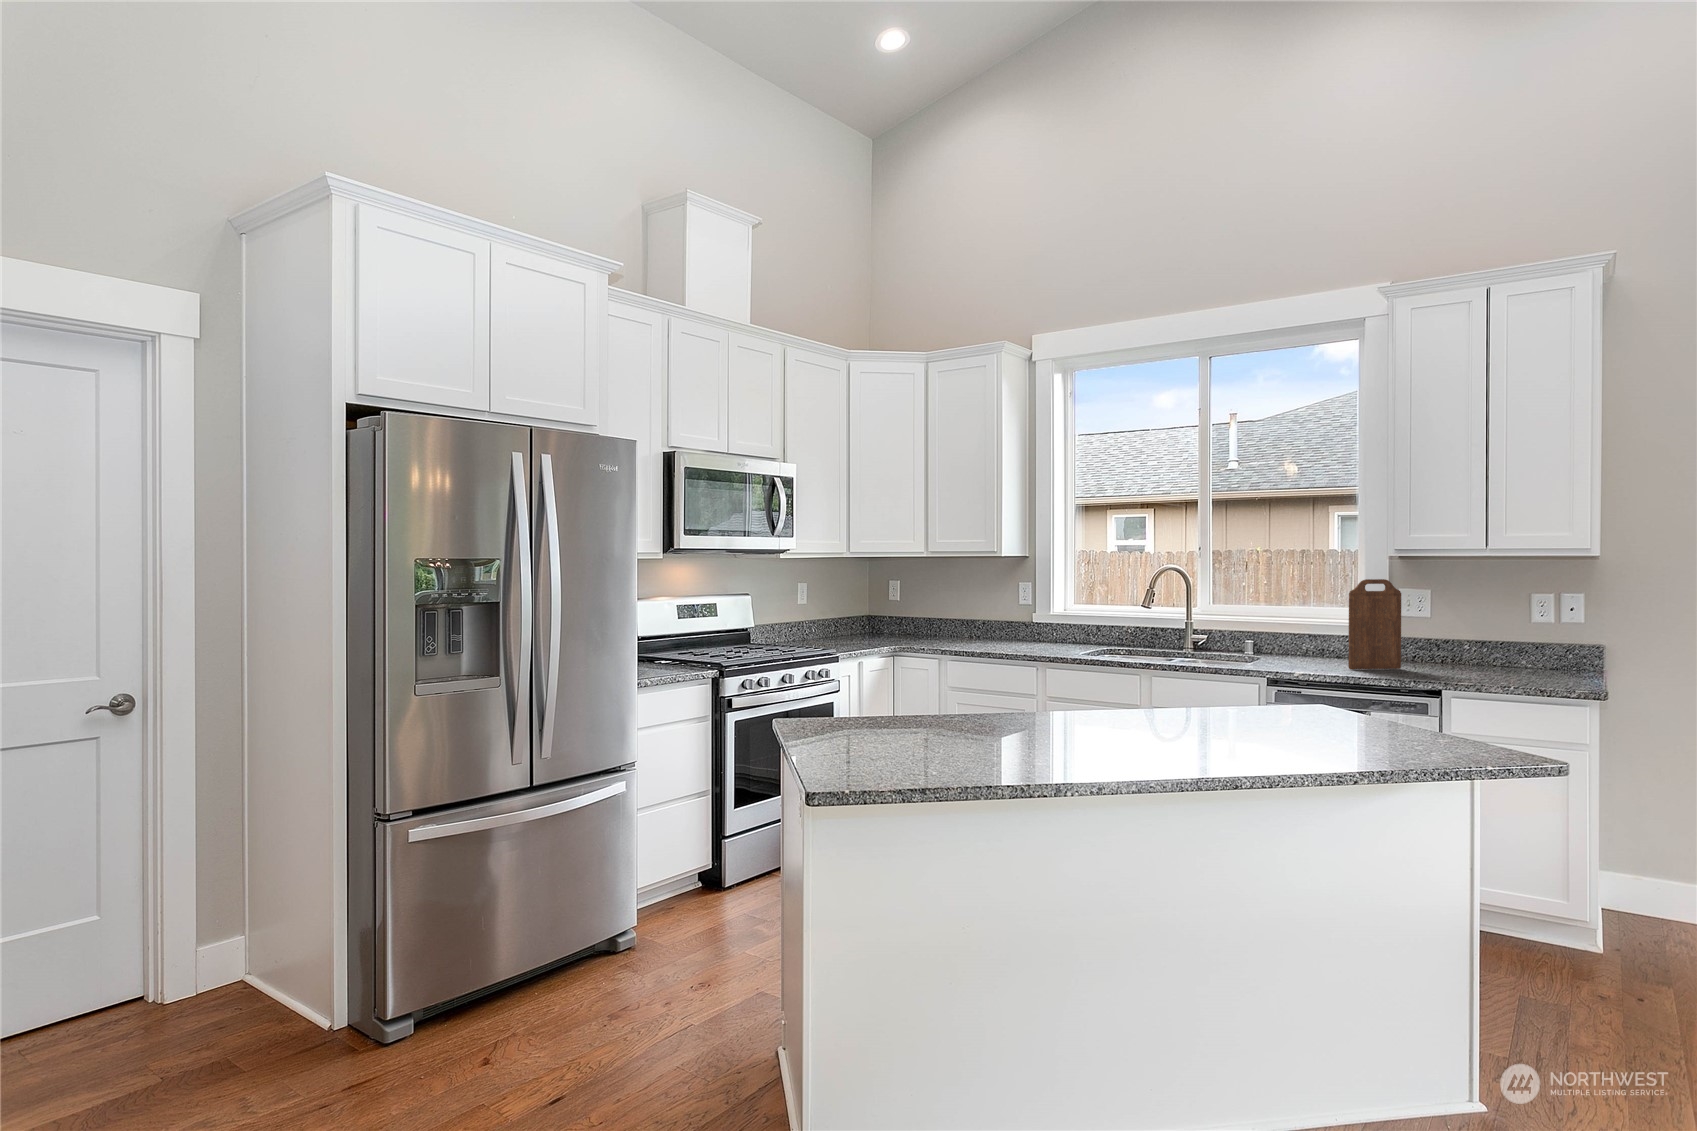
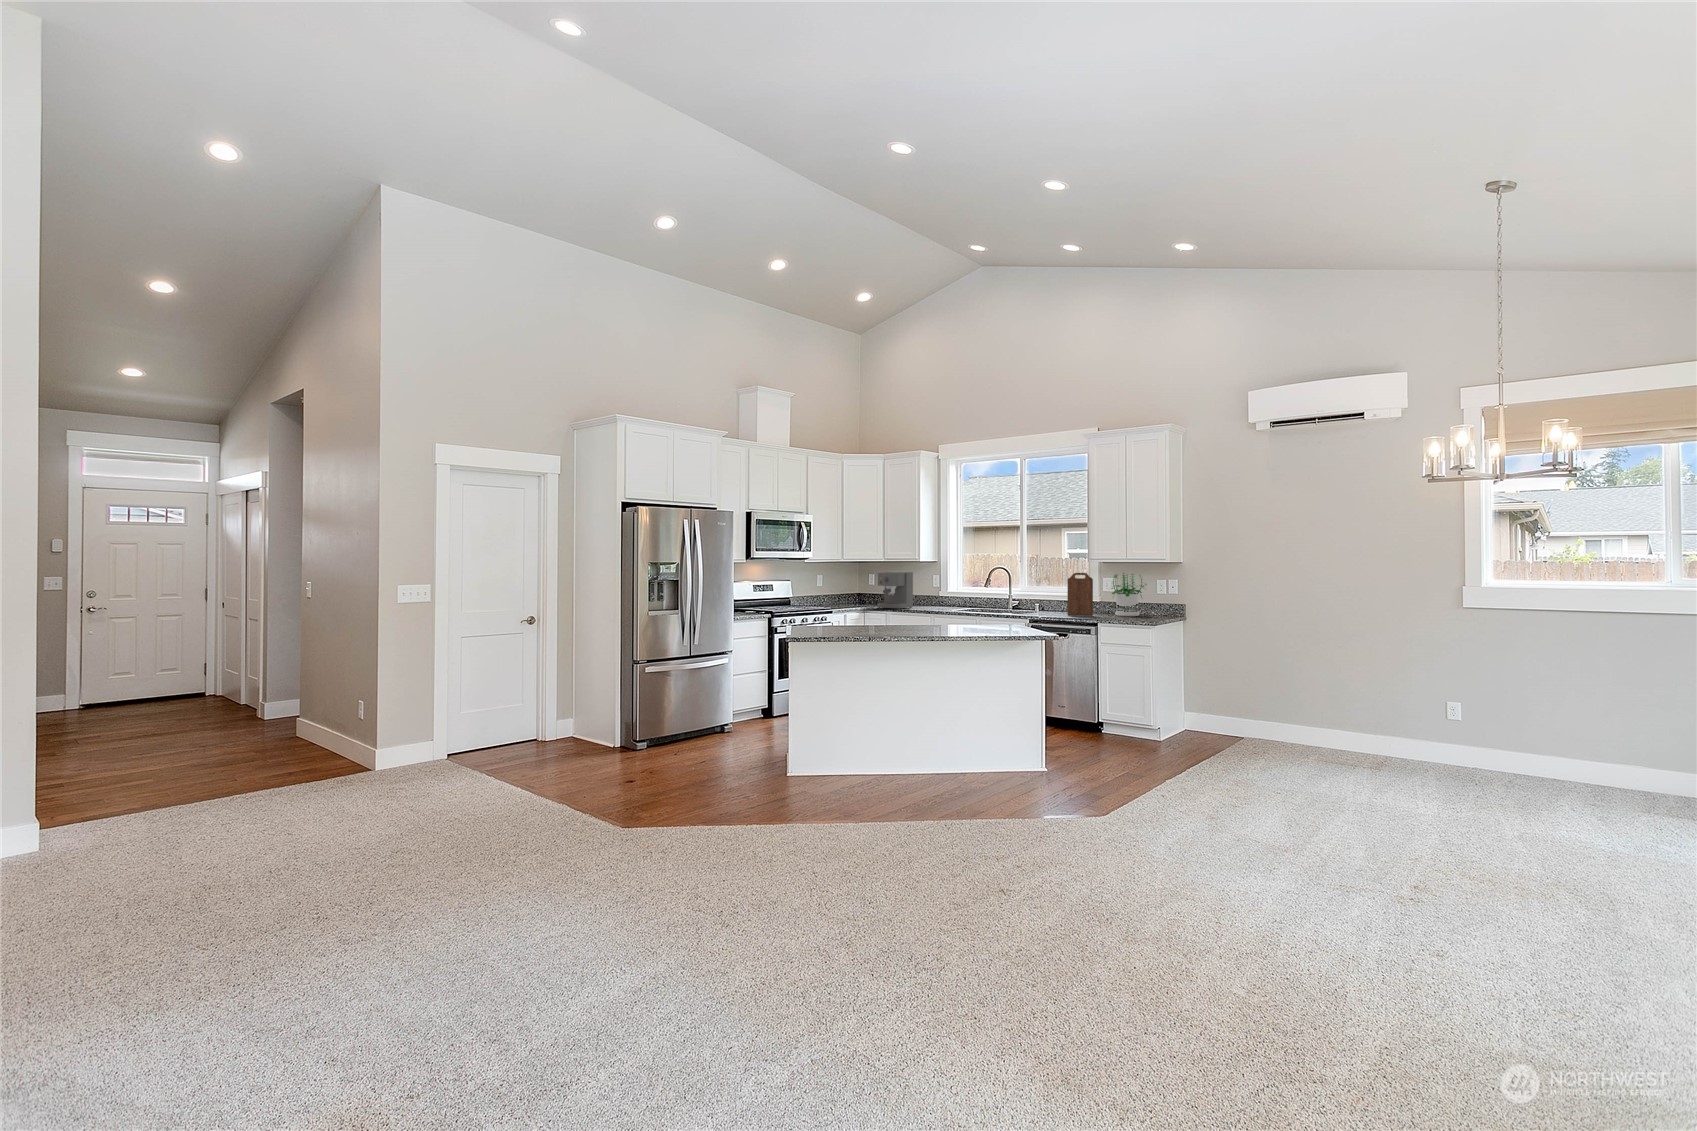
coffee maker: none [921,576,989,650] -> present [877,572,913,609]
potted plant: none [1422,579,1507,669] -> present [1112,573,1147,616]

